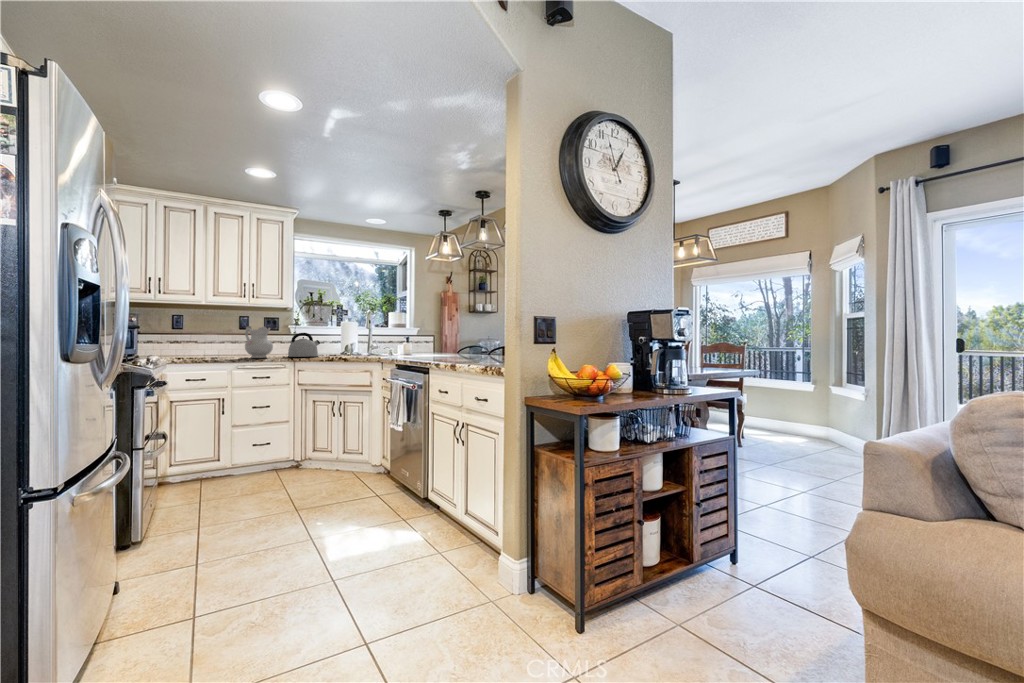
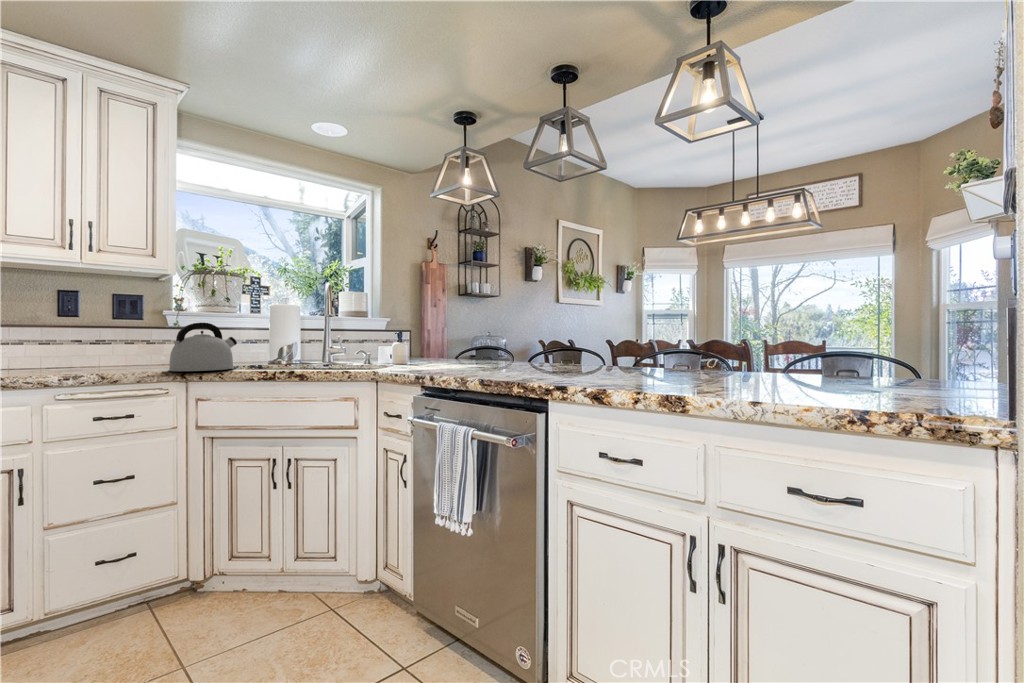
ceramic pitcher: present [245,326,273,358] -> none [65,308,135,377]

